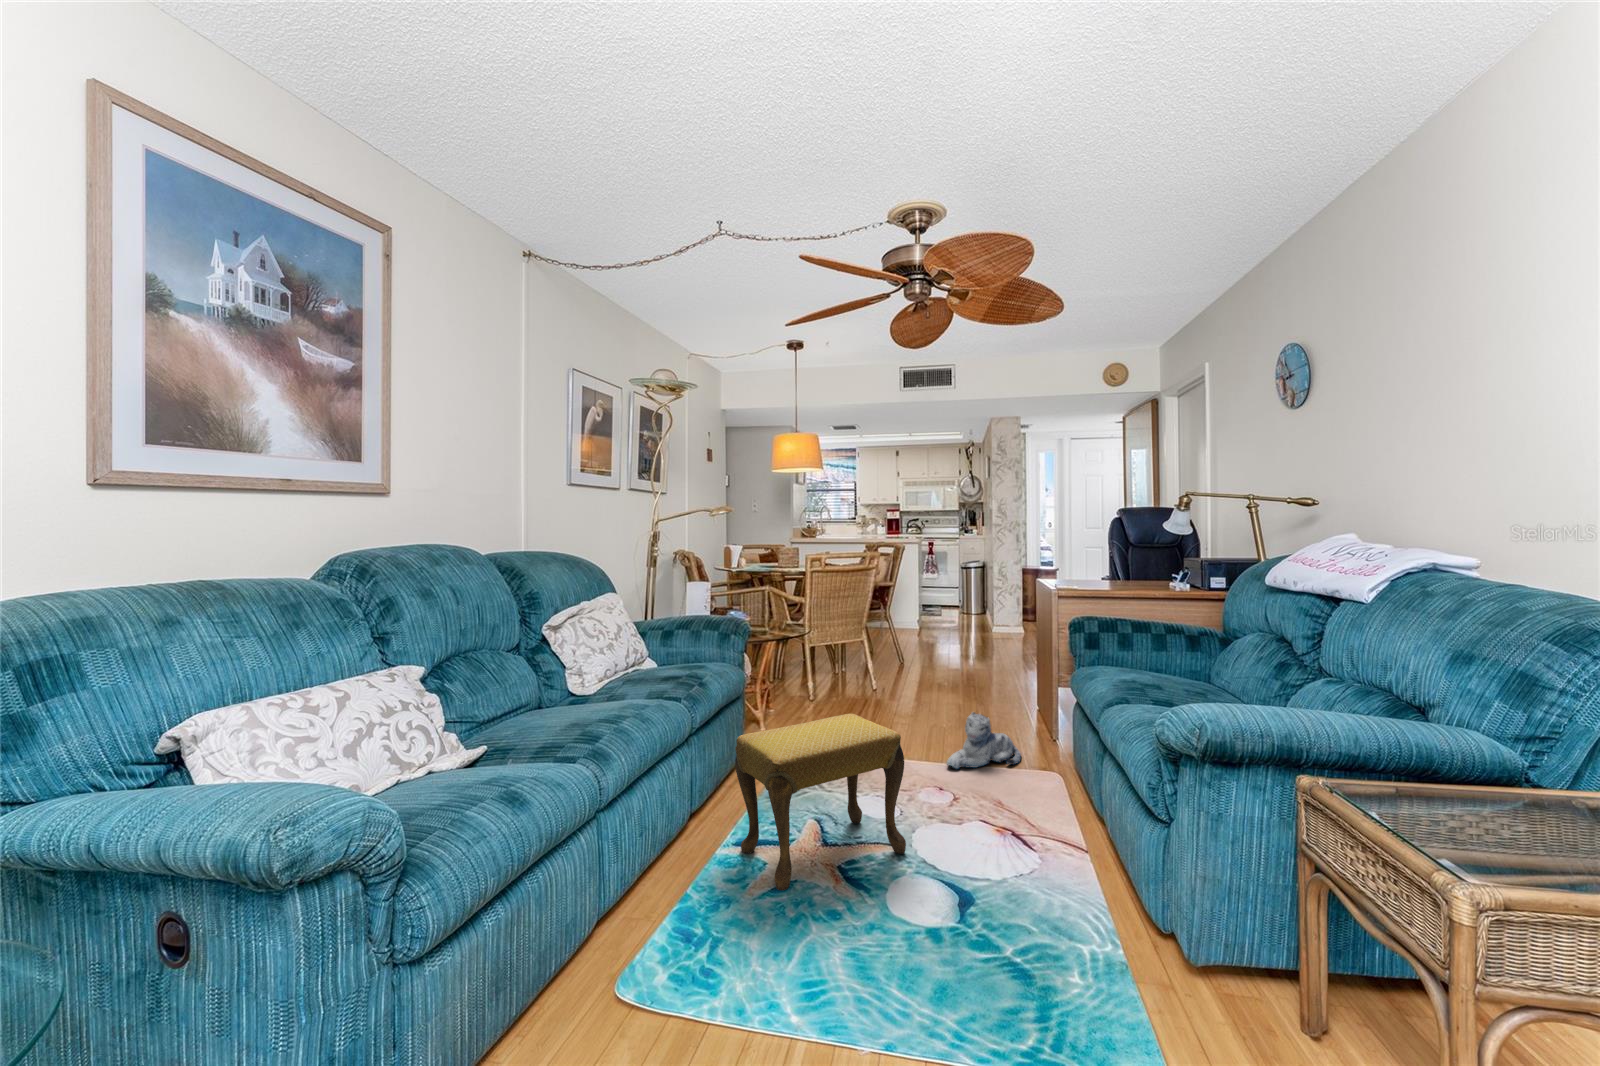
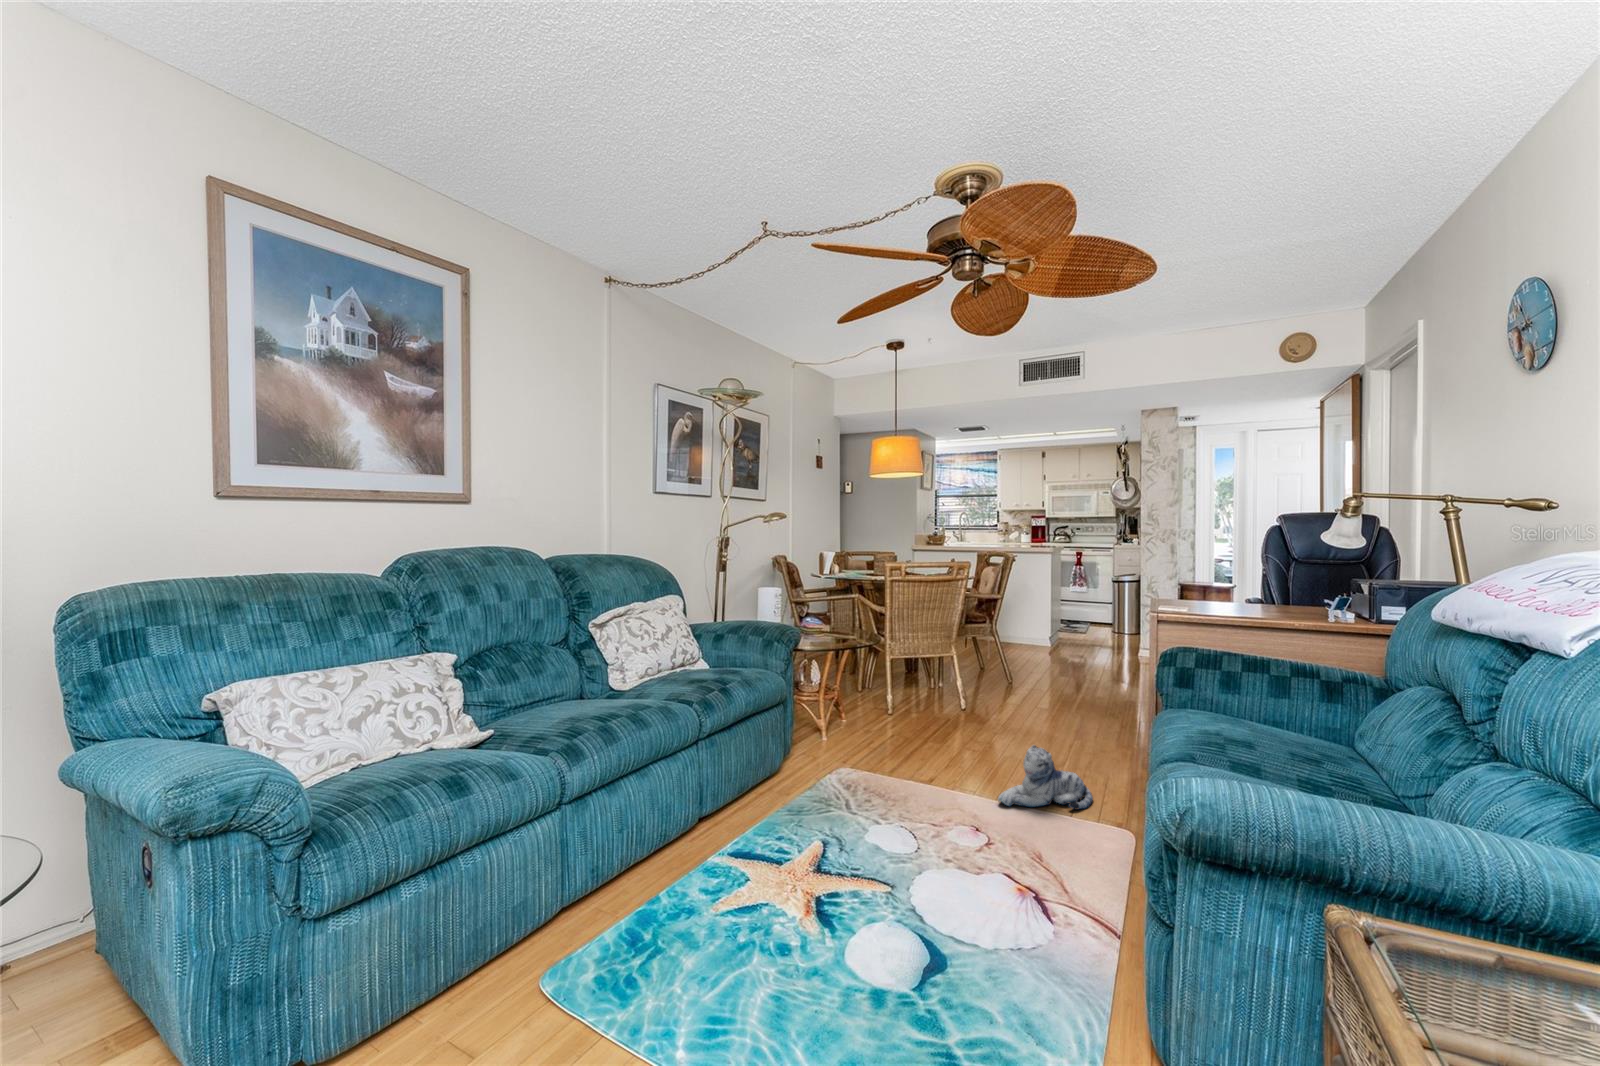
footstool: present [735,714,906,891] -> none [729,735,898,911]

